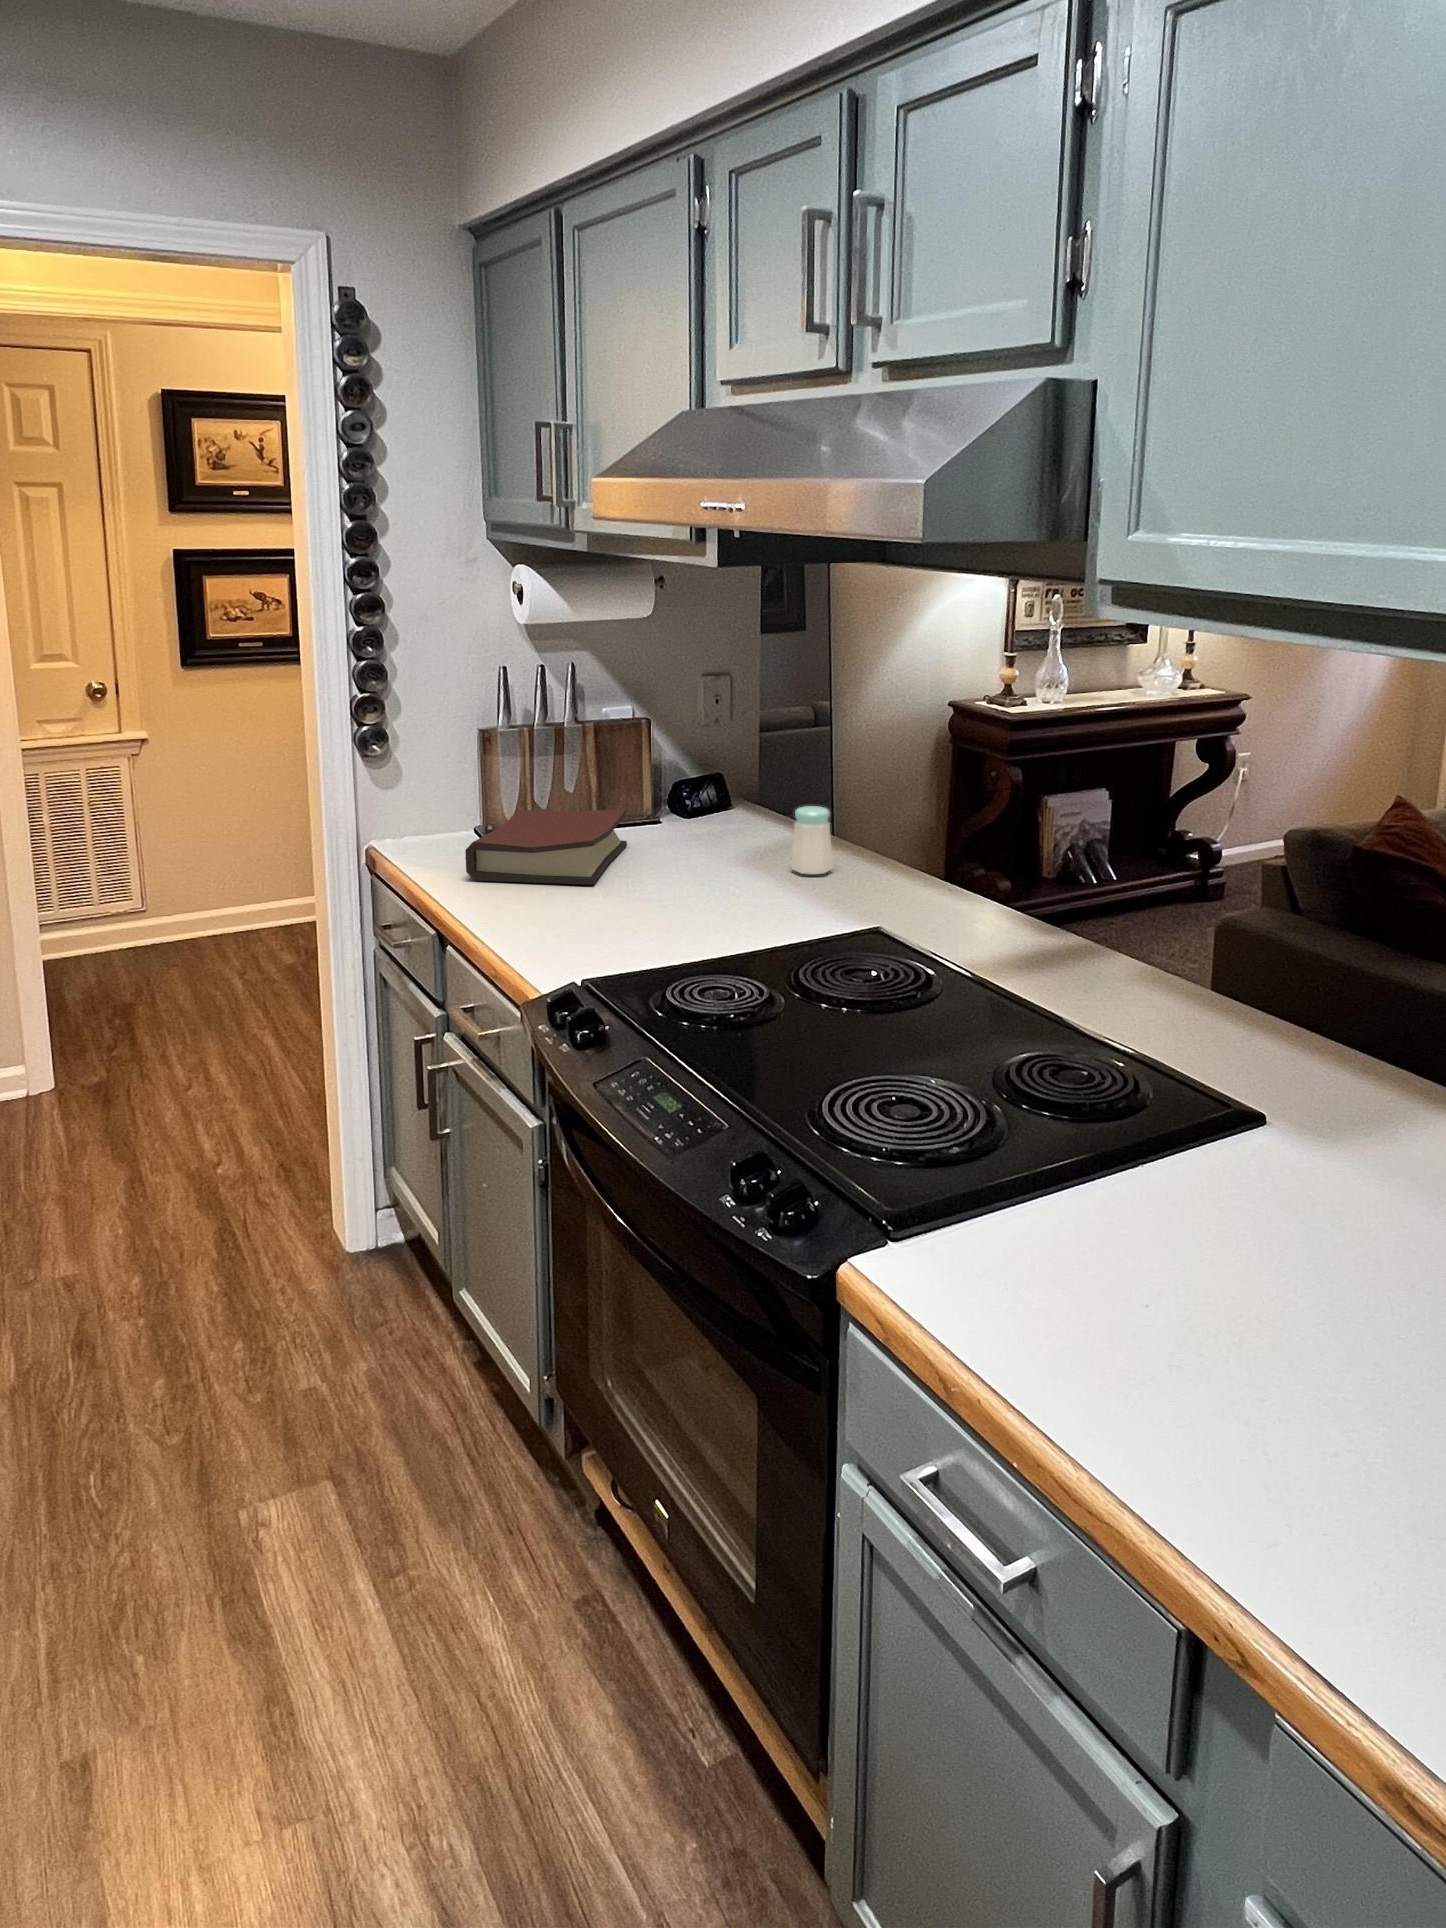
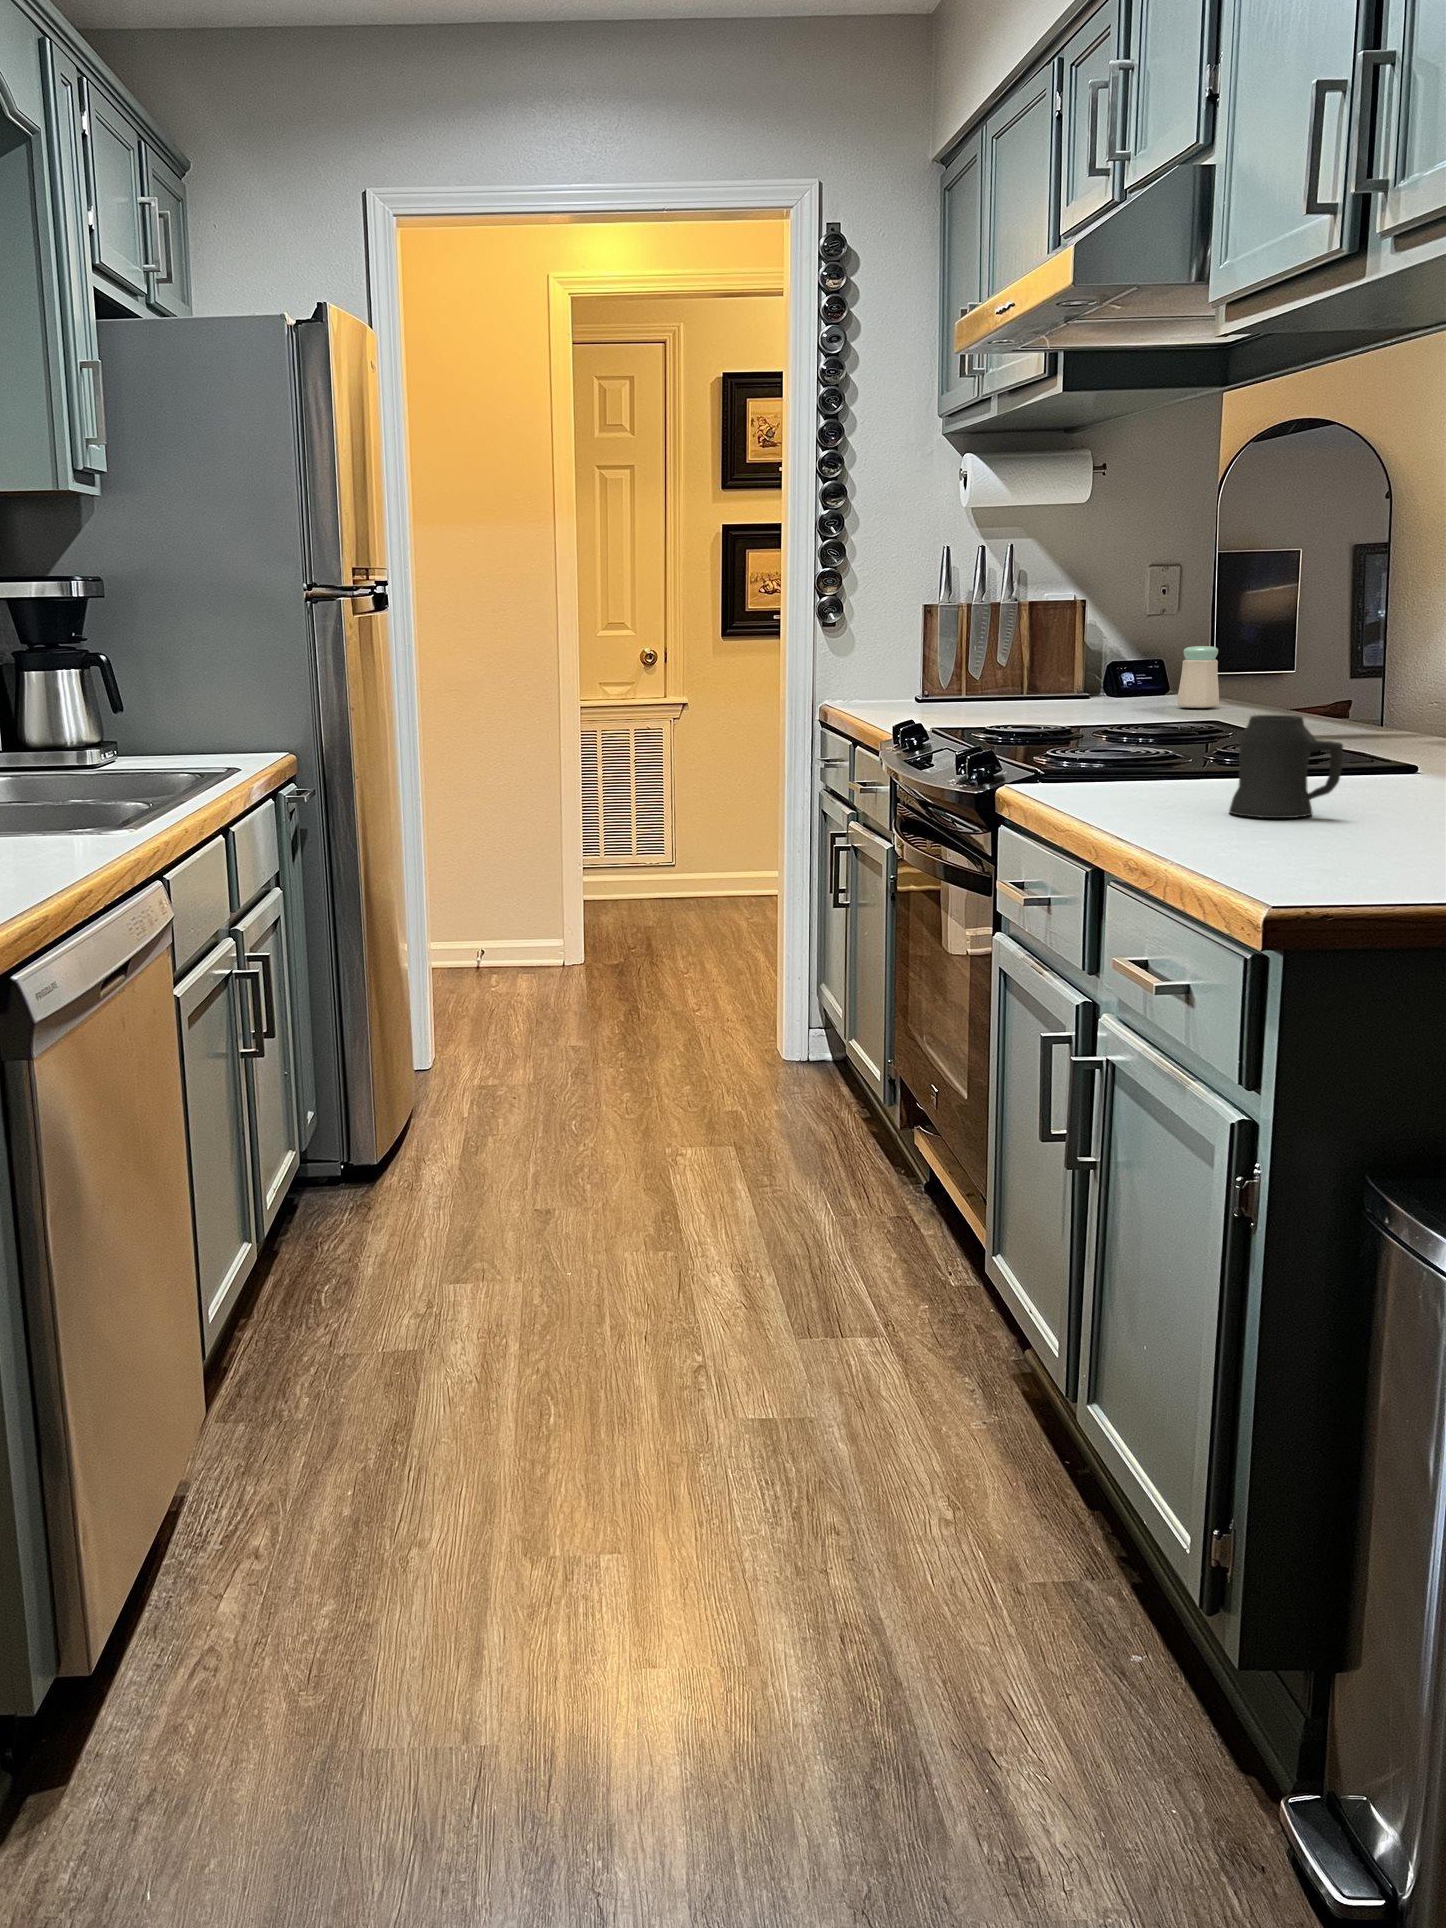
hardback book: present [465,809,627,885] -> none [885,664,1040,707]
mug: none [1171,1187,1326,1354] -> present [1229,715,1343,818]

